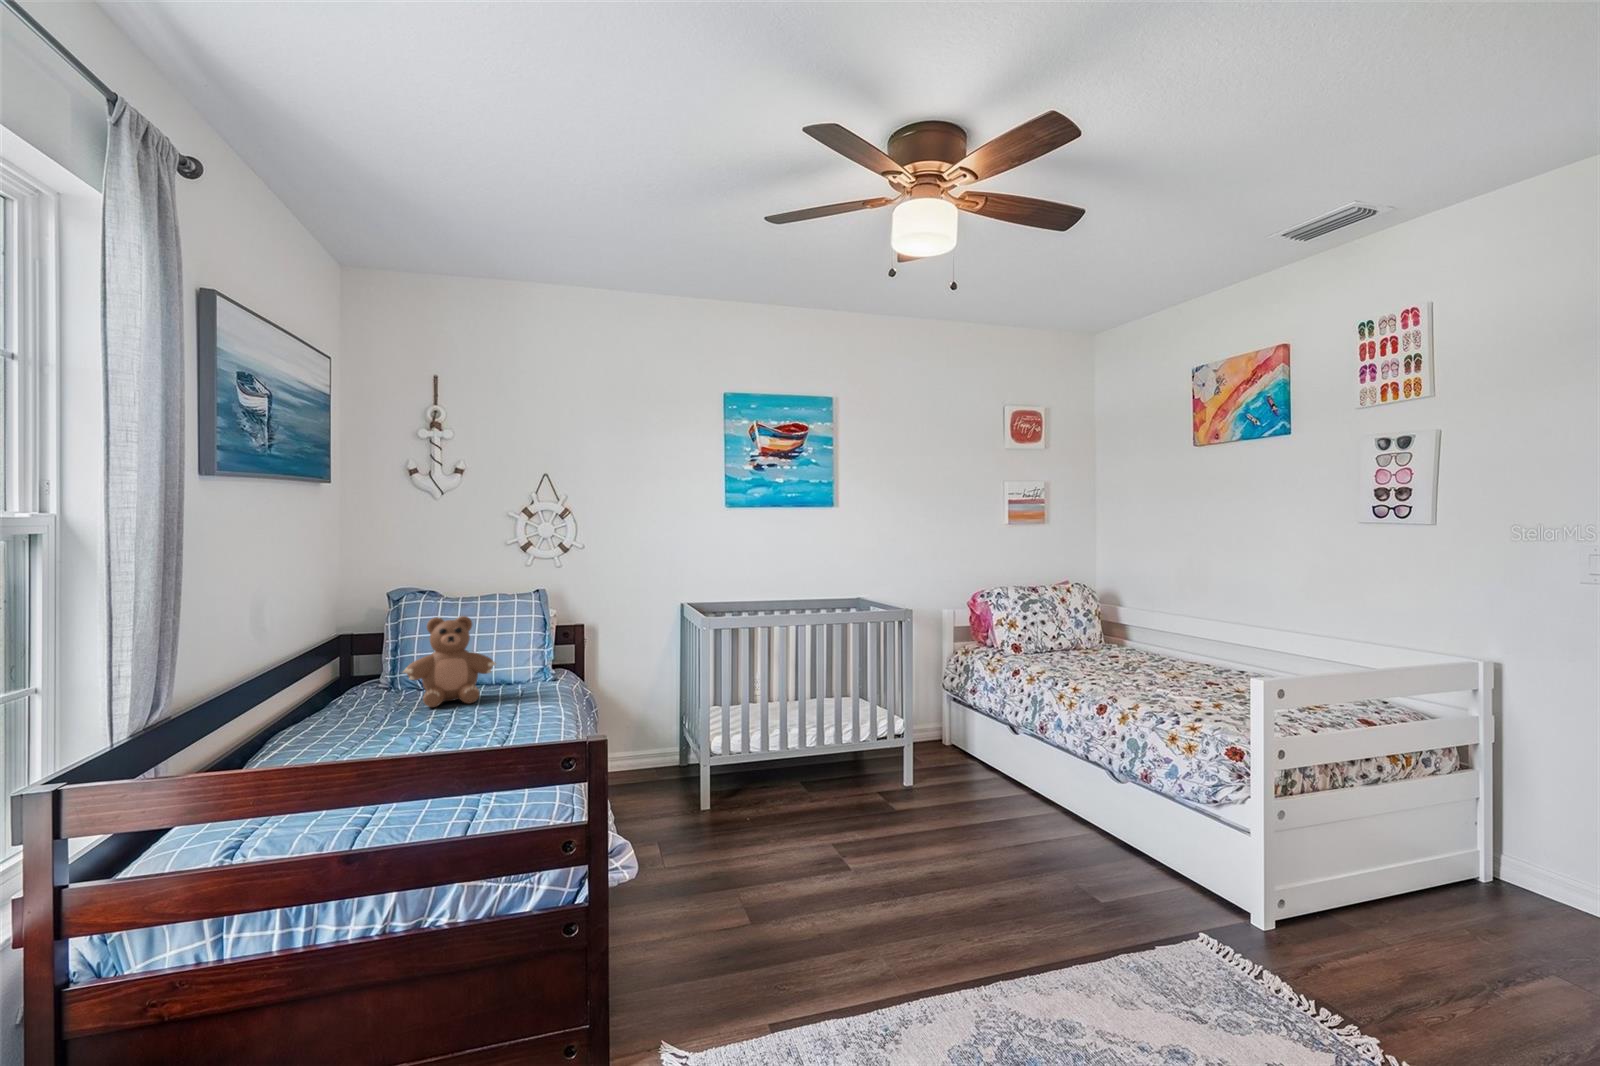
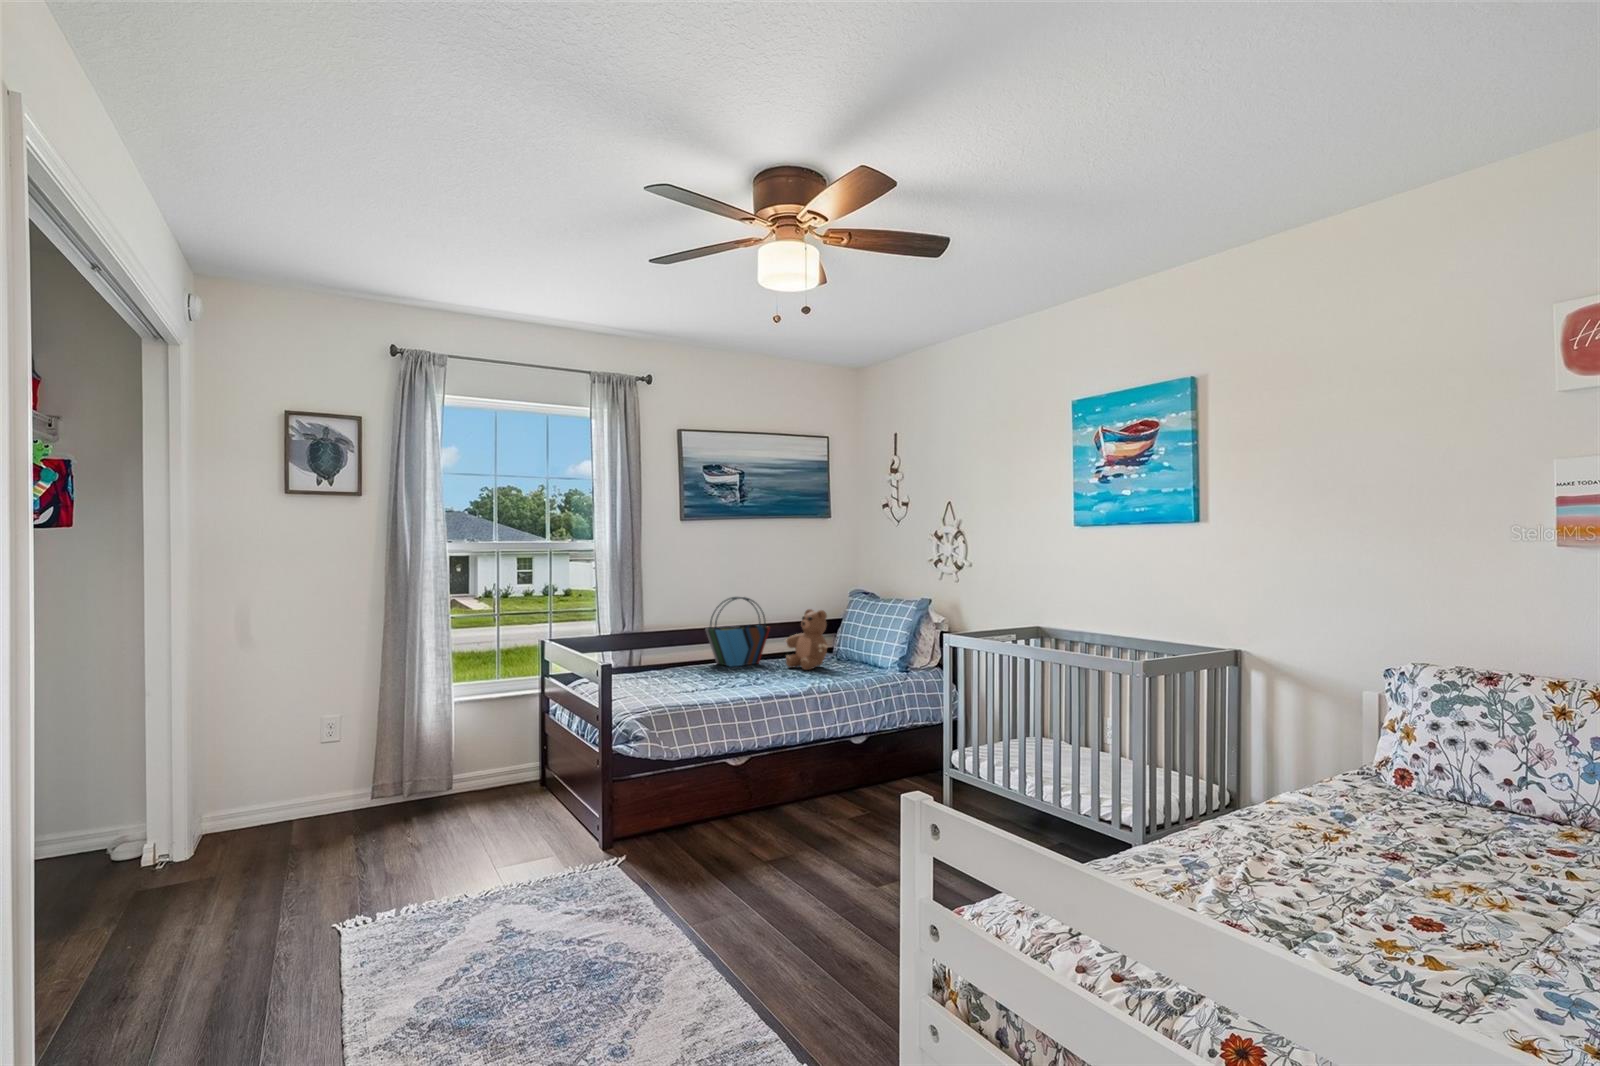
tote bag: none [290,613,359,738] -> present [705,597,770,666]

